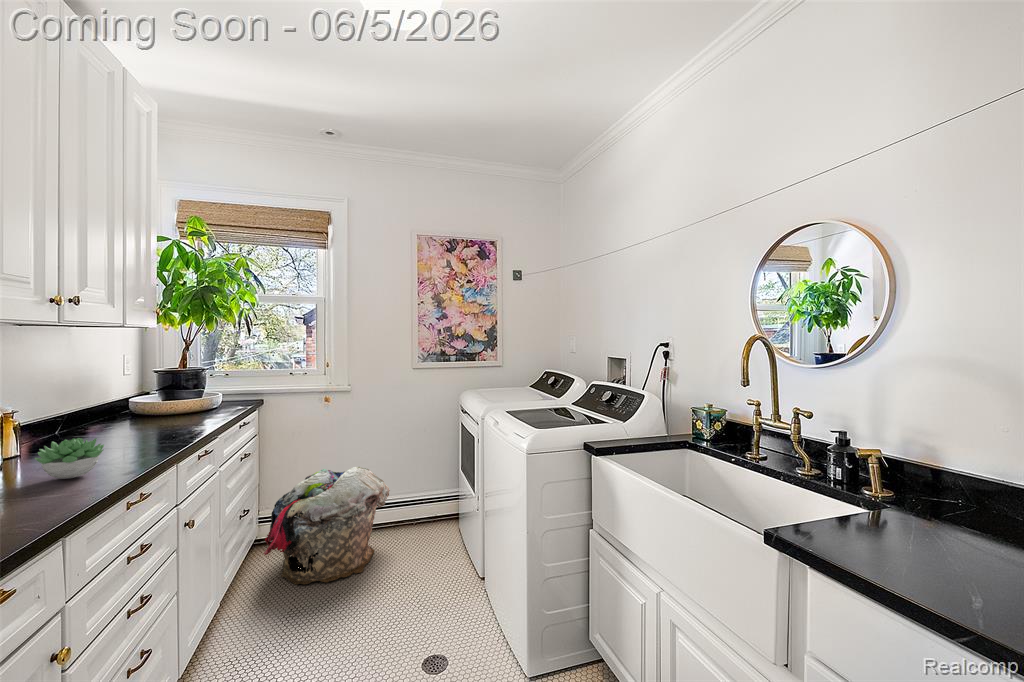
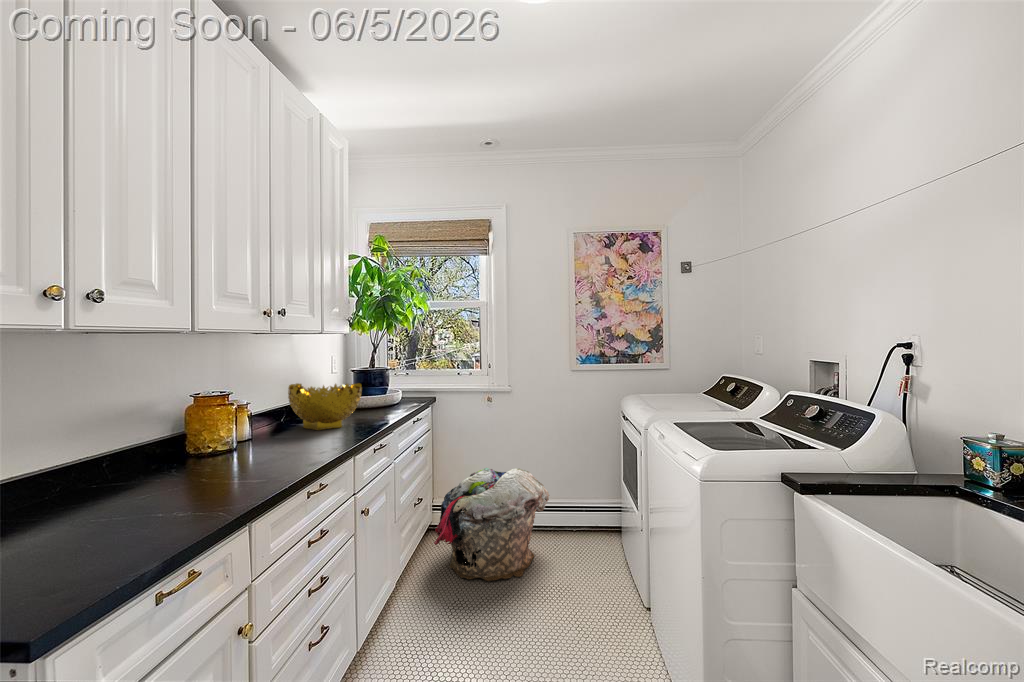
decorative bowl: none [77,385,180,439] -> present [288,383,362,430]
succulent plant: present [35,438,104,479] -> none [243,430,295,465]

